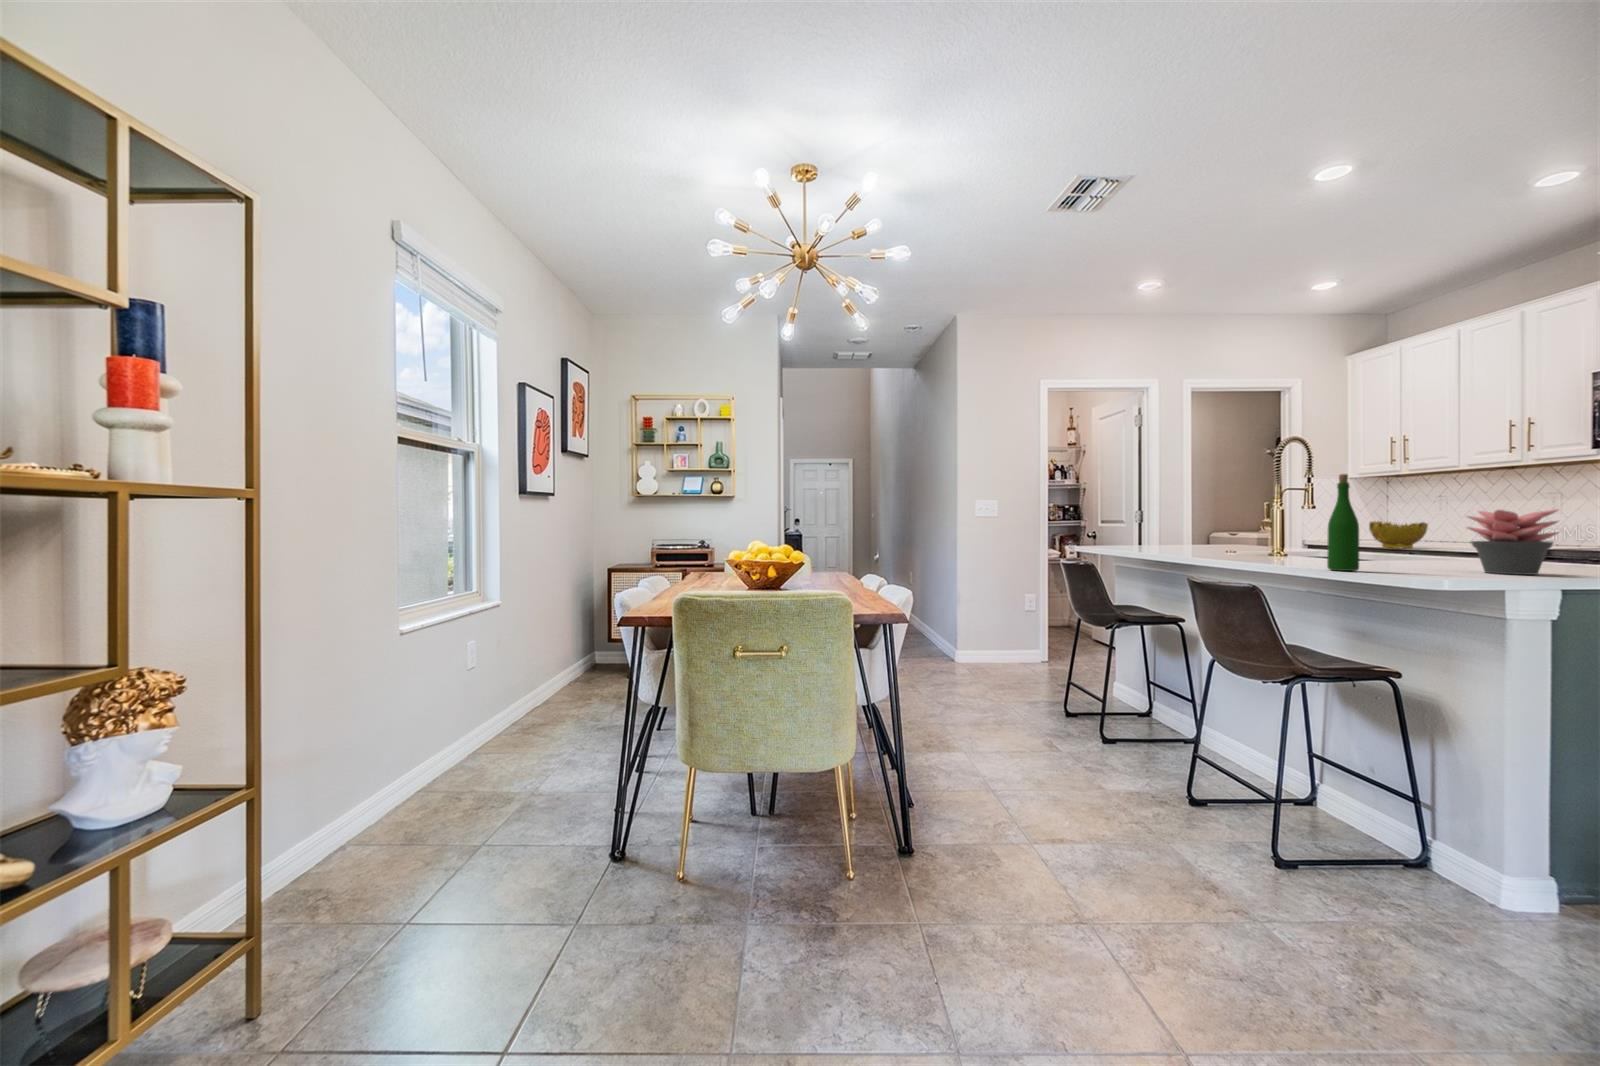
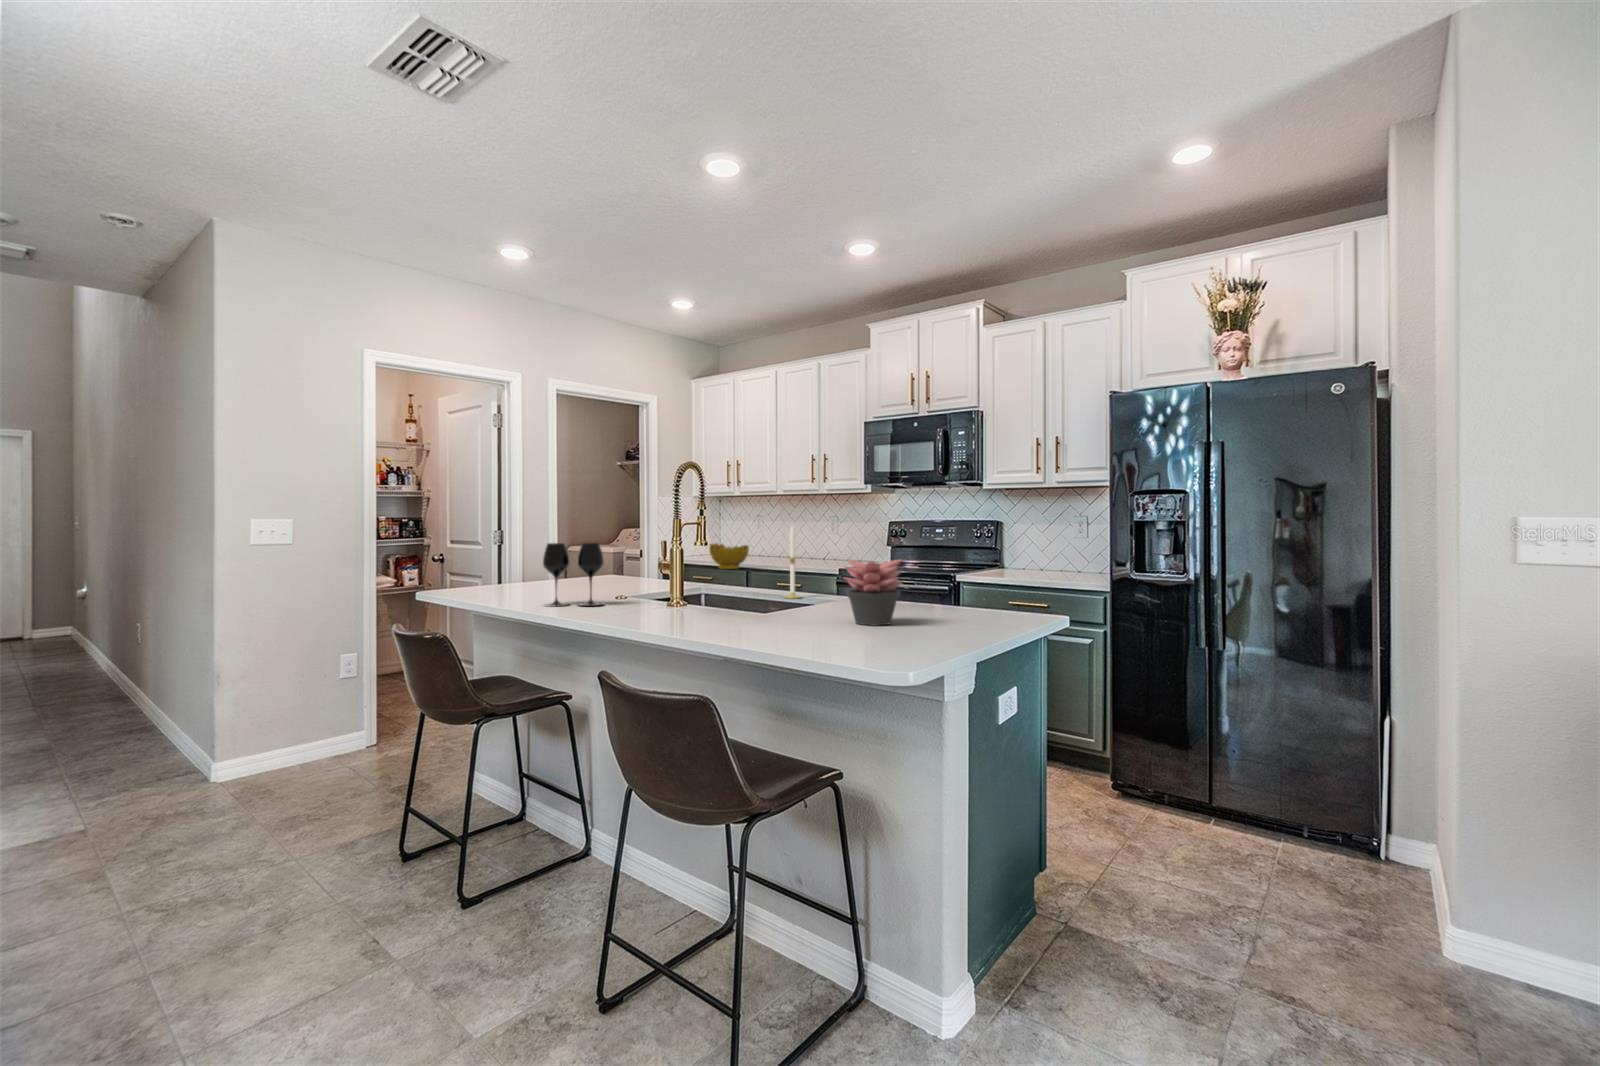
wine bottle: present [1327,474,1359,571] -> none [750,523,781,643]
candle: none [1426,485,1454,562] -> present [784,526,801,599]
wine glass: none [1163,506,1215,554] -> present [543,543,604,607]

